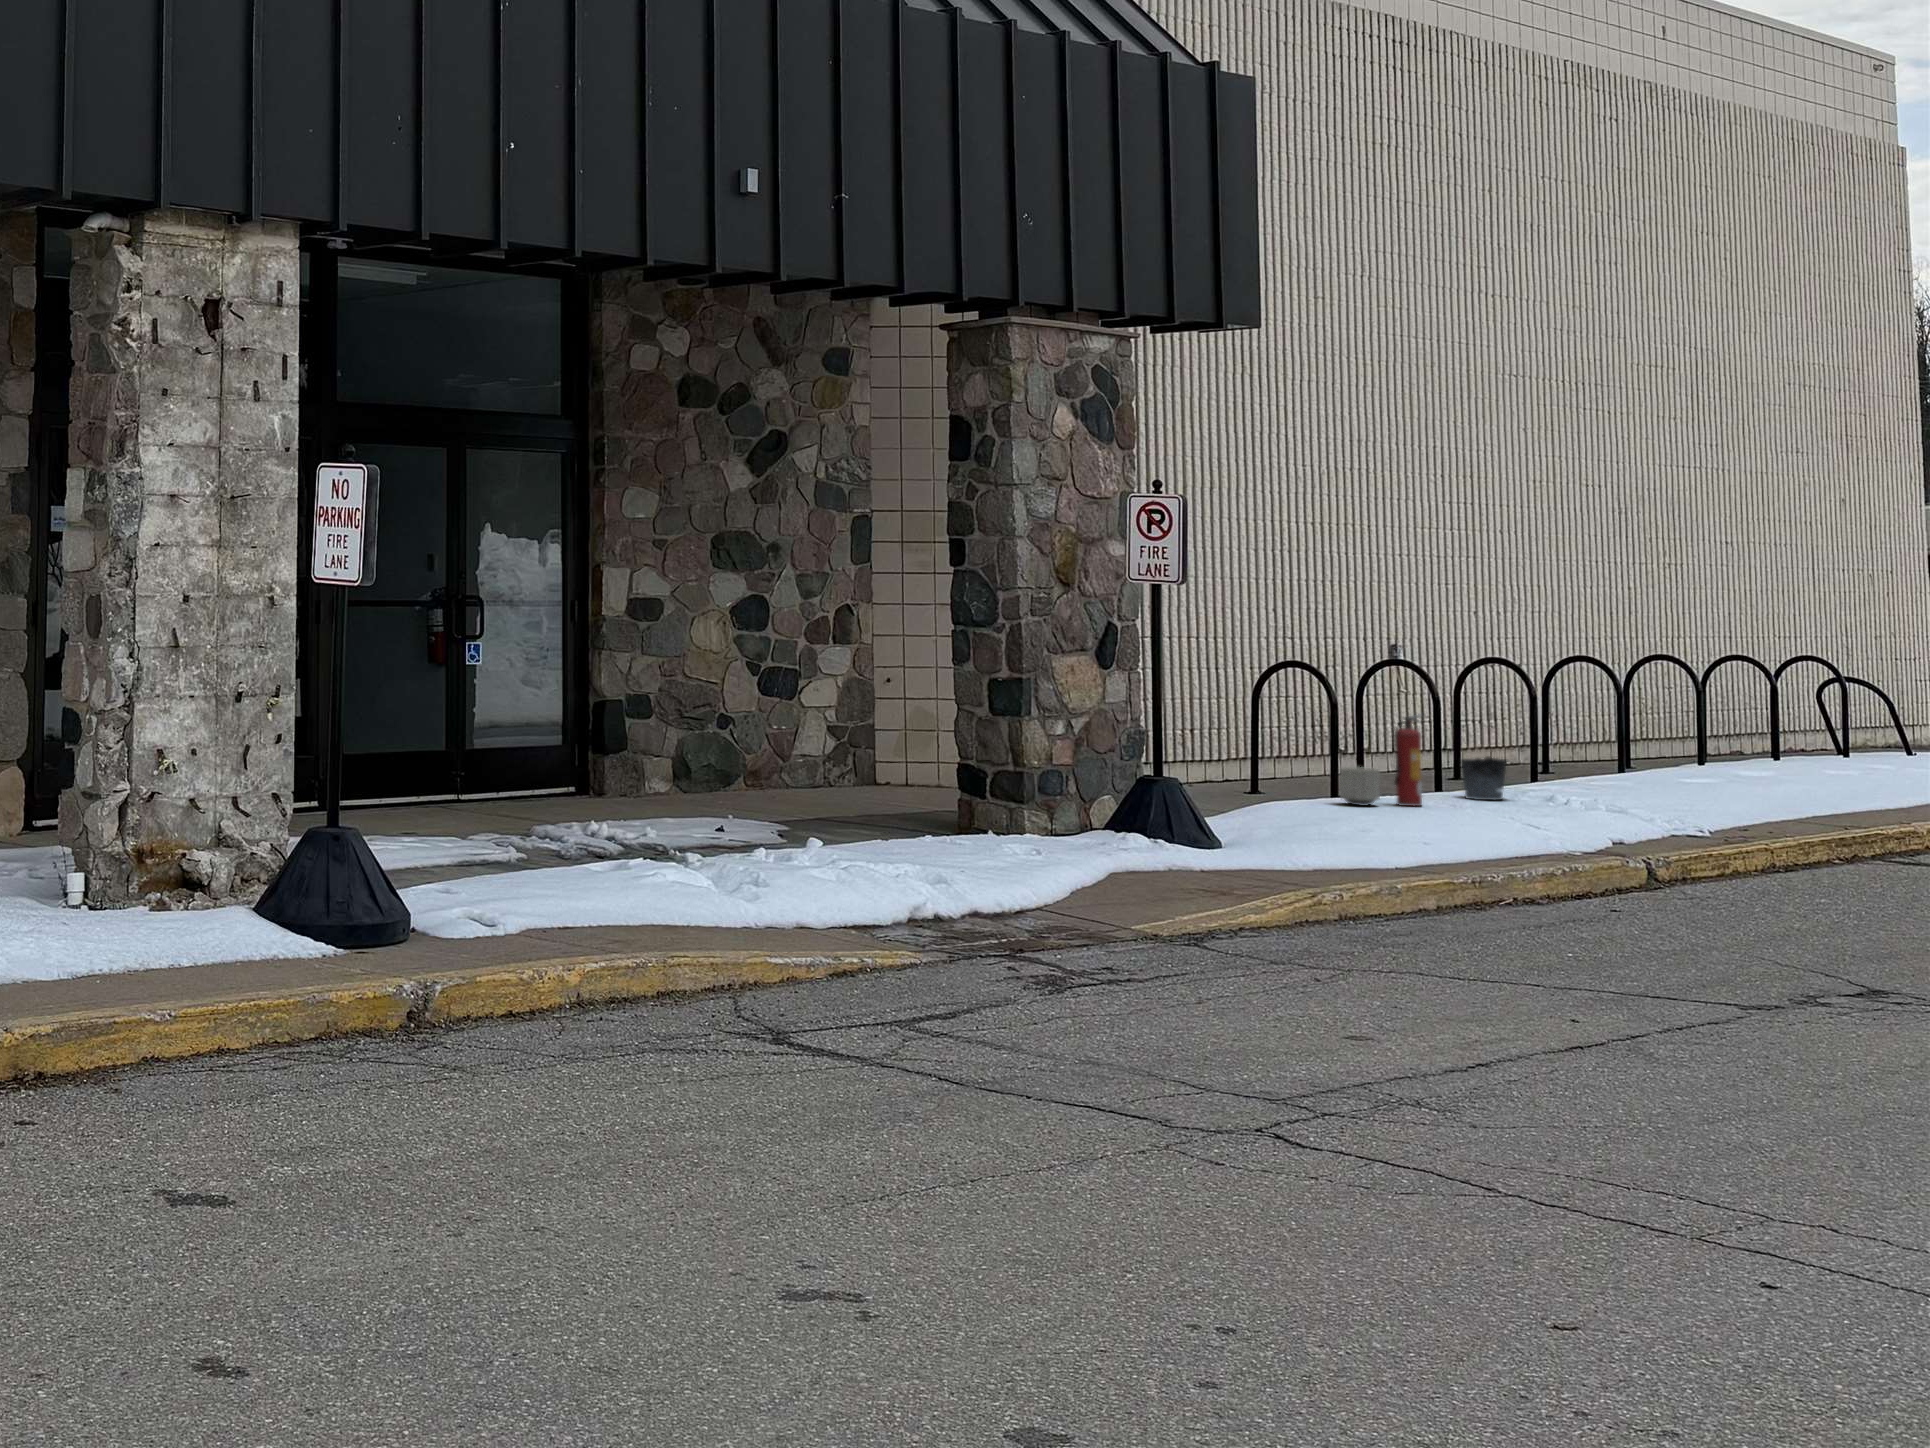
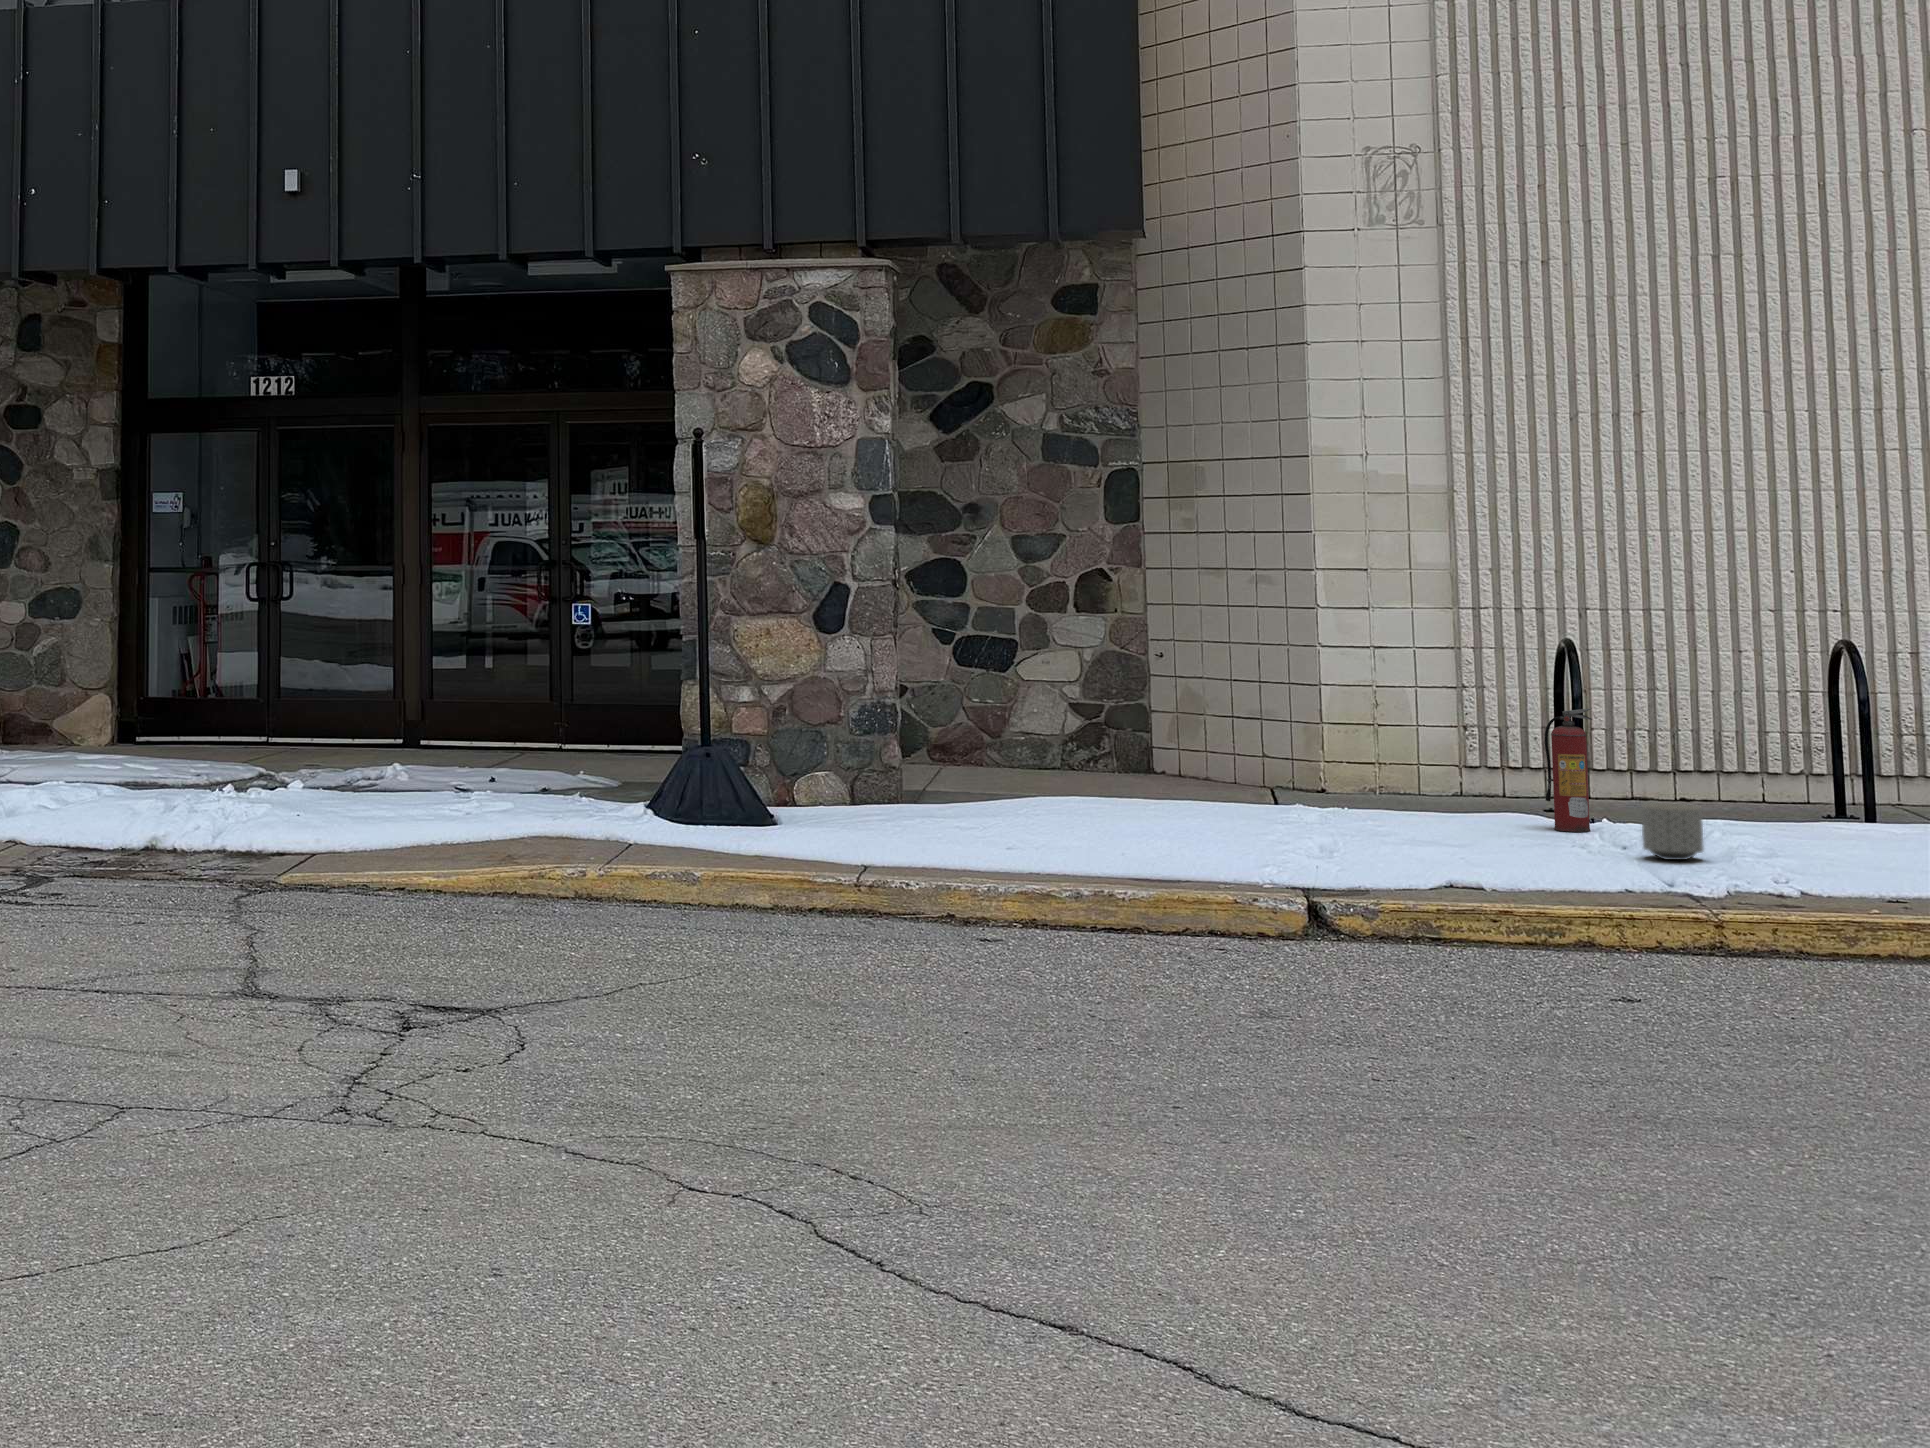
bucket: present [1460,756,1508,800] -> none [1748,774,1824,837]
planter: present [1340,767,1380,806] -> present [1641,803,1704,860]

